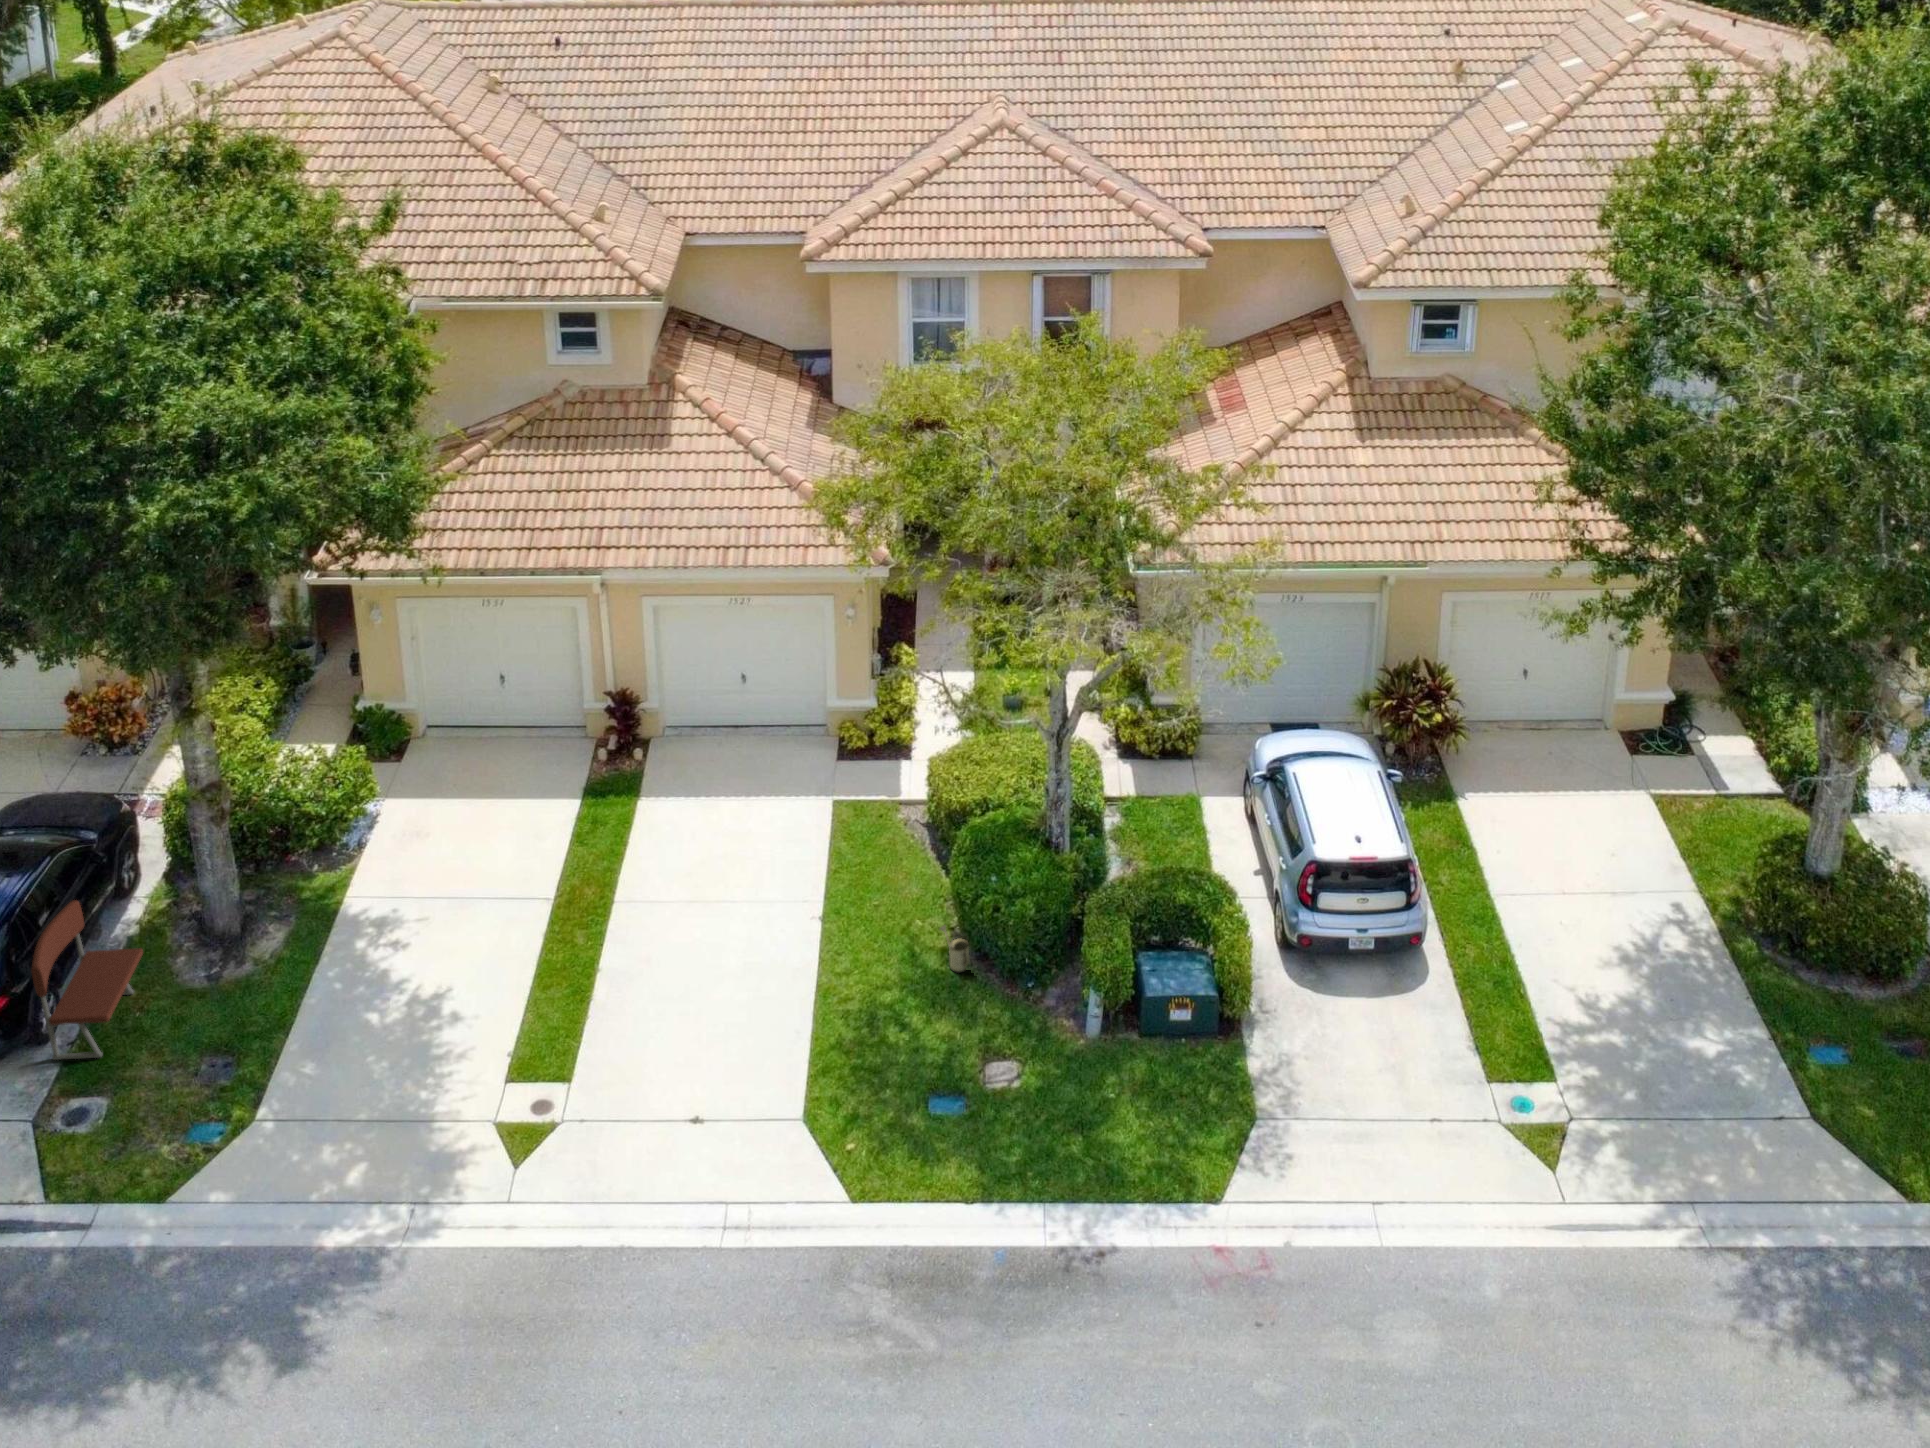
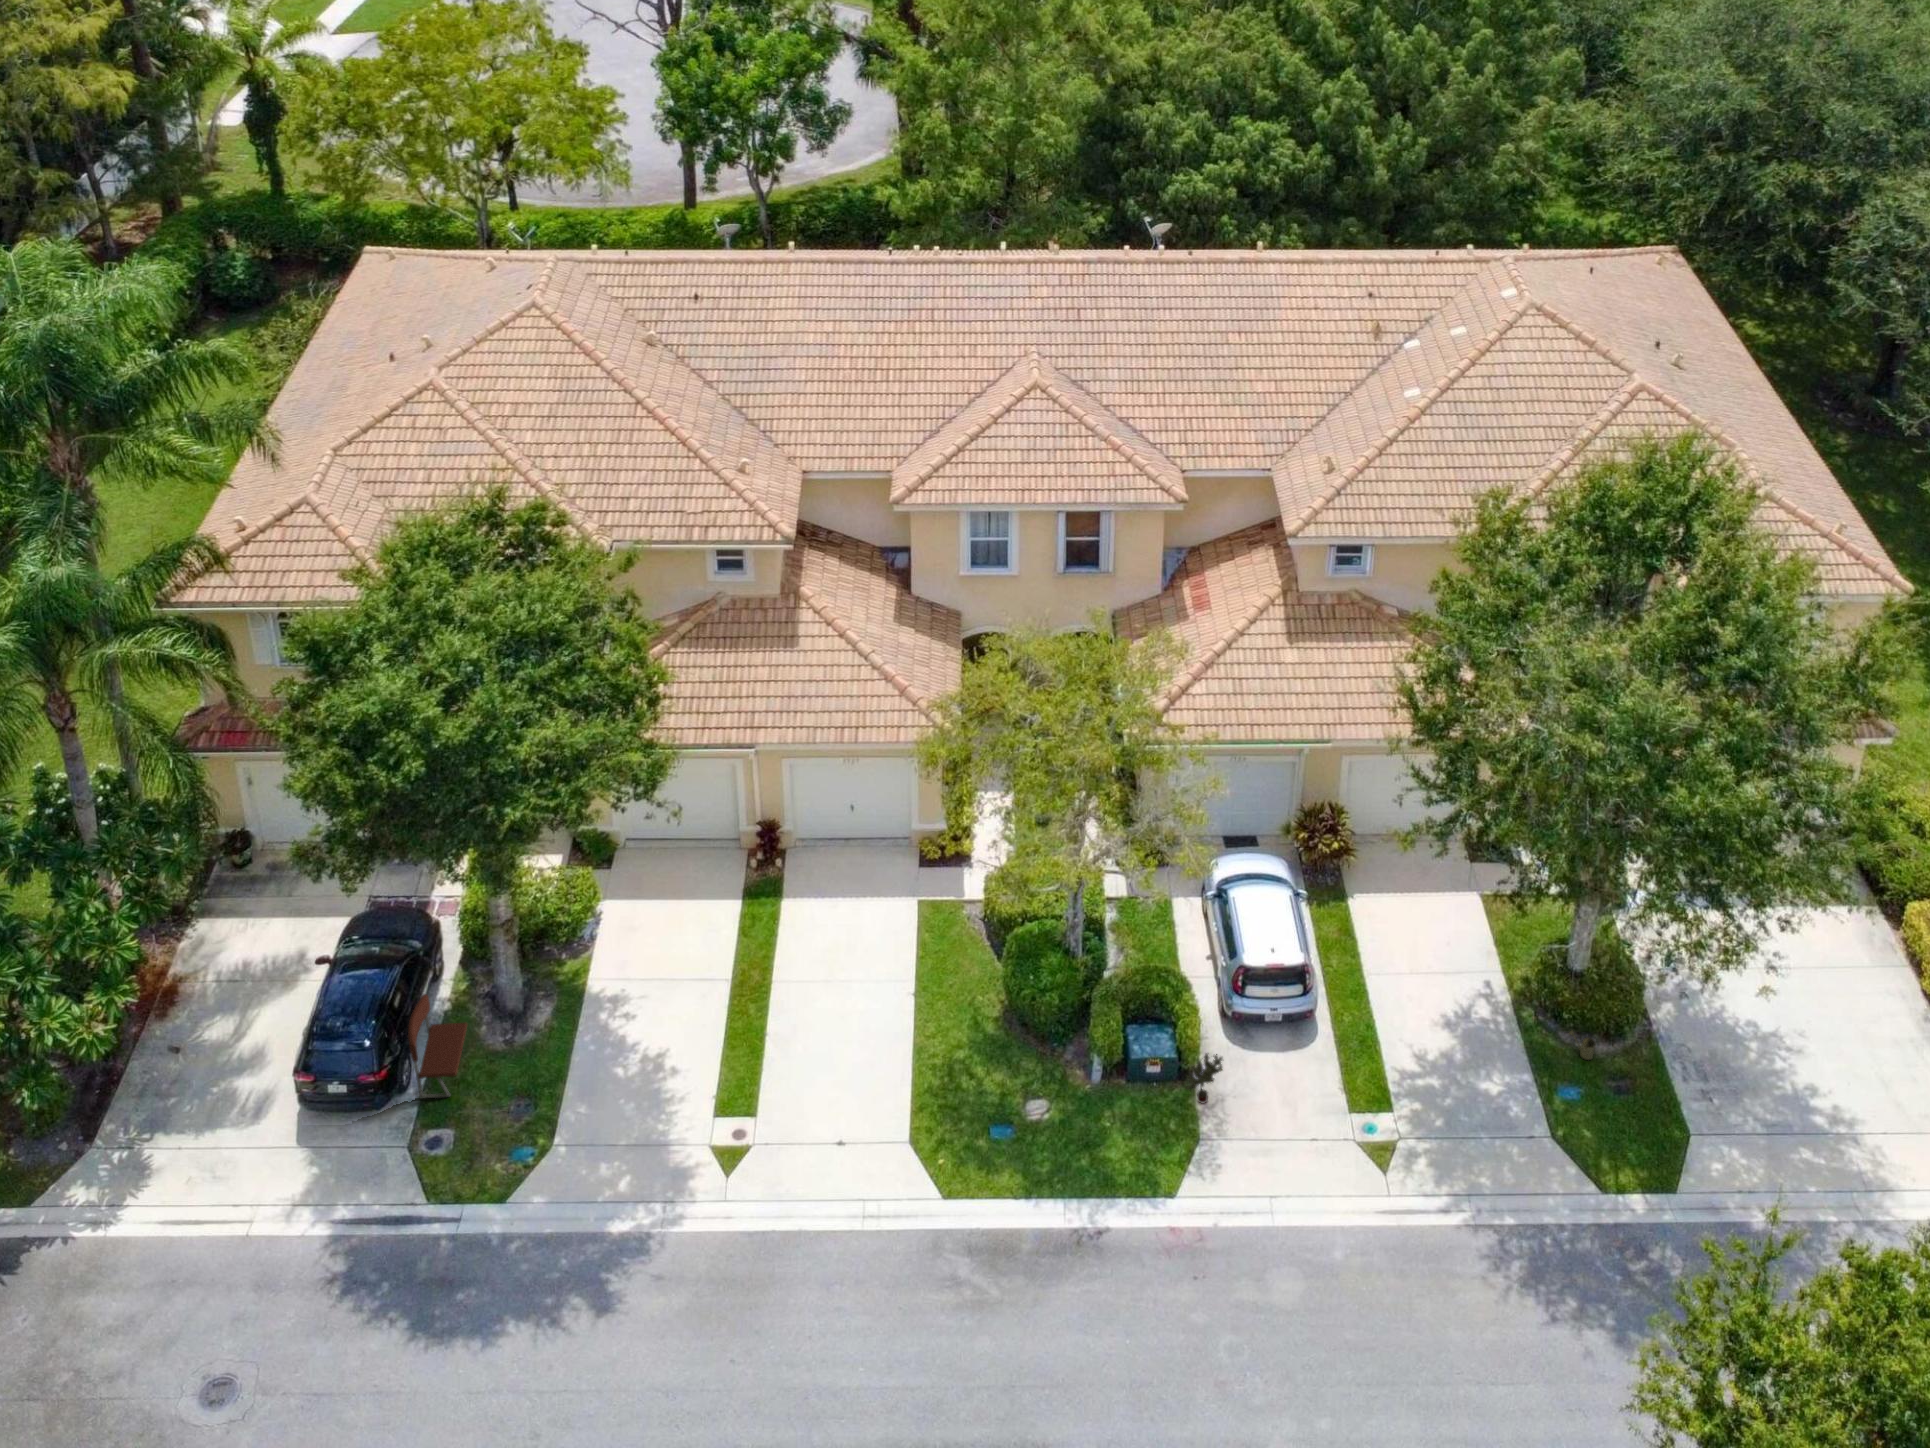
watering can: present [940,925,969,973] -> present [1569,1031,1596,1060]
potted tree: none [1232,982,1291,1064] -> present [1185,1054,1222,1103]

